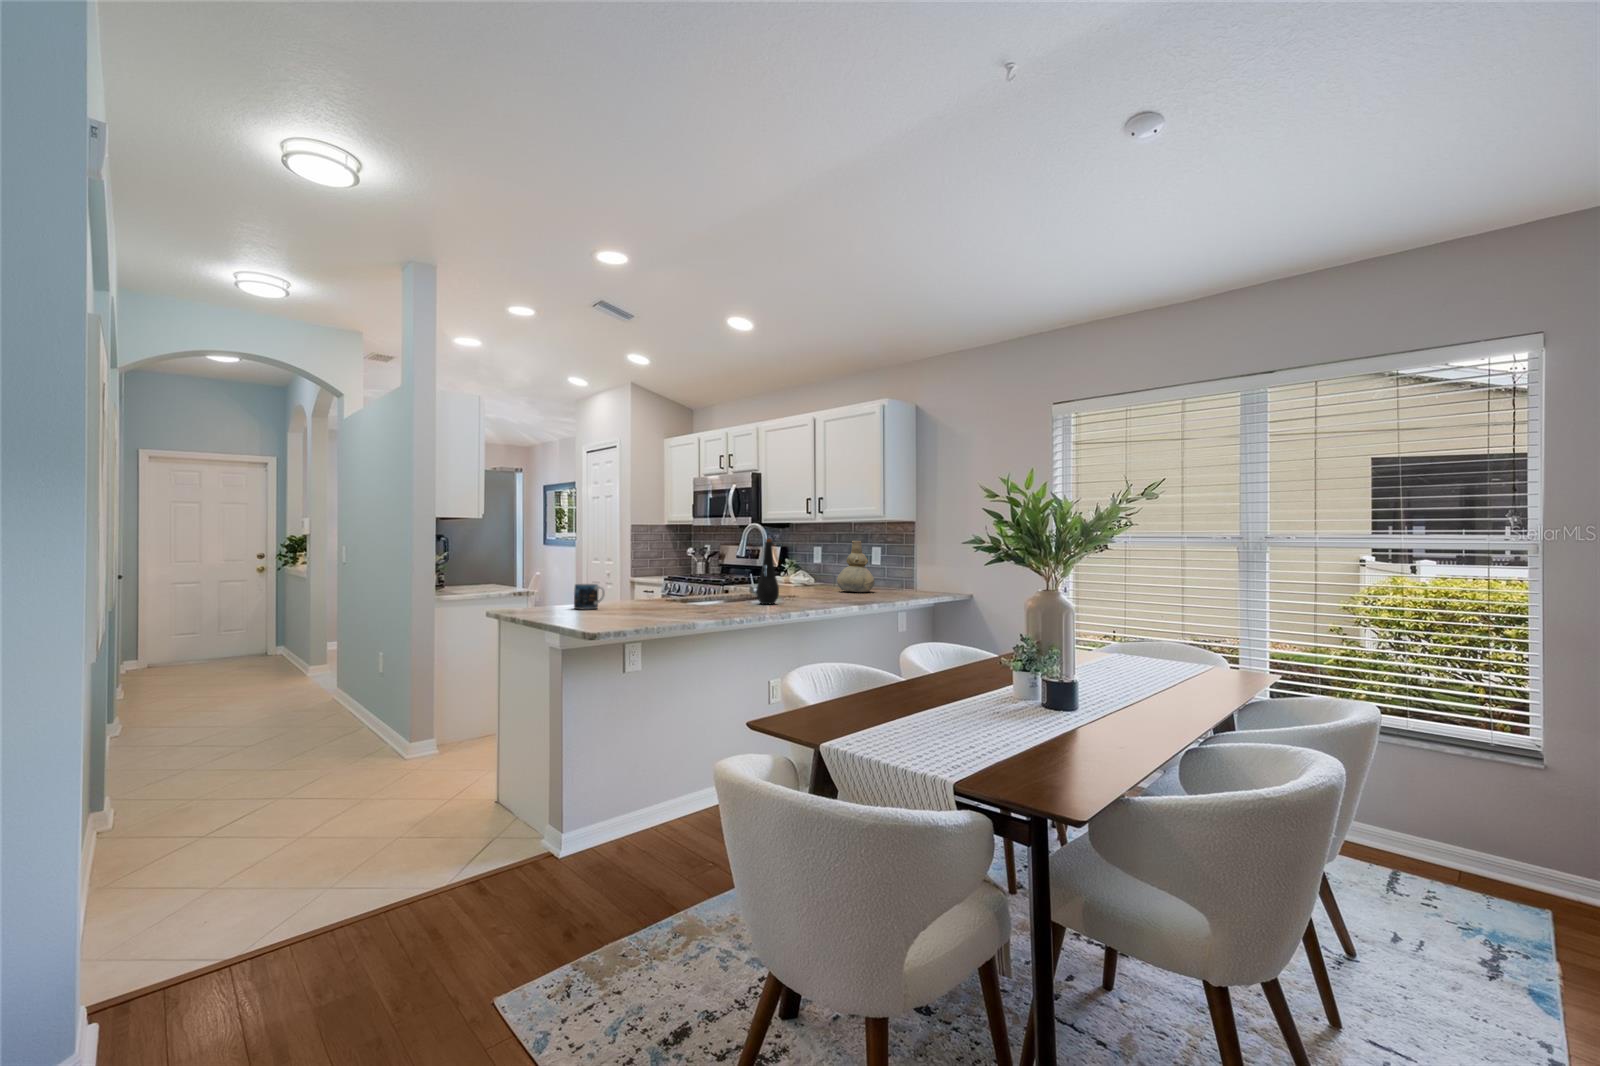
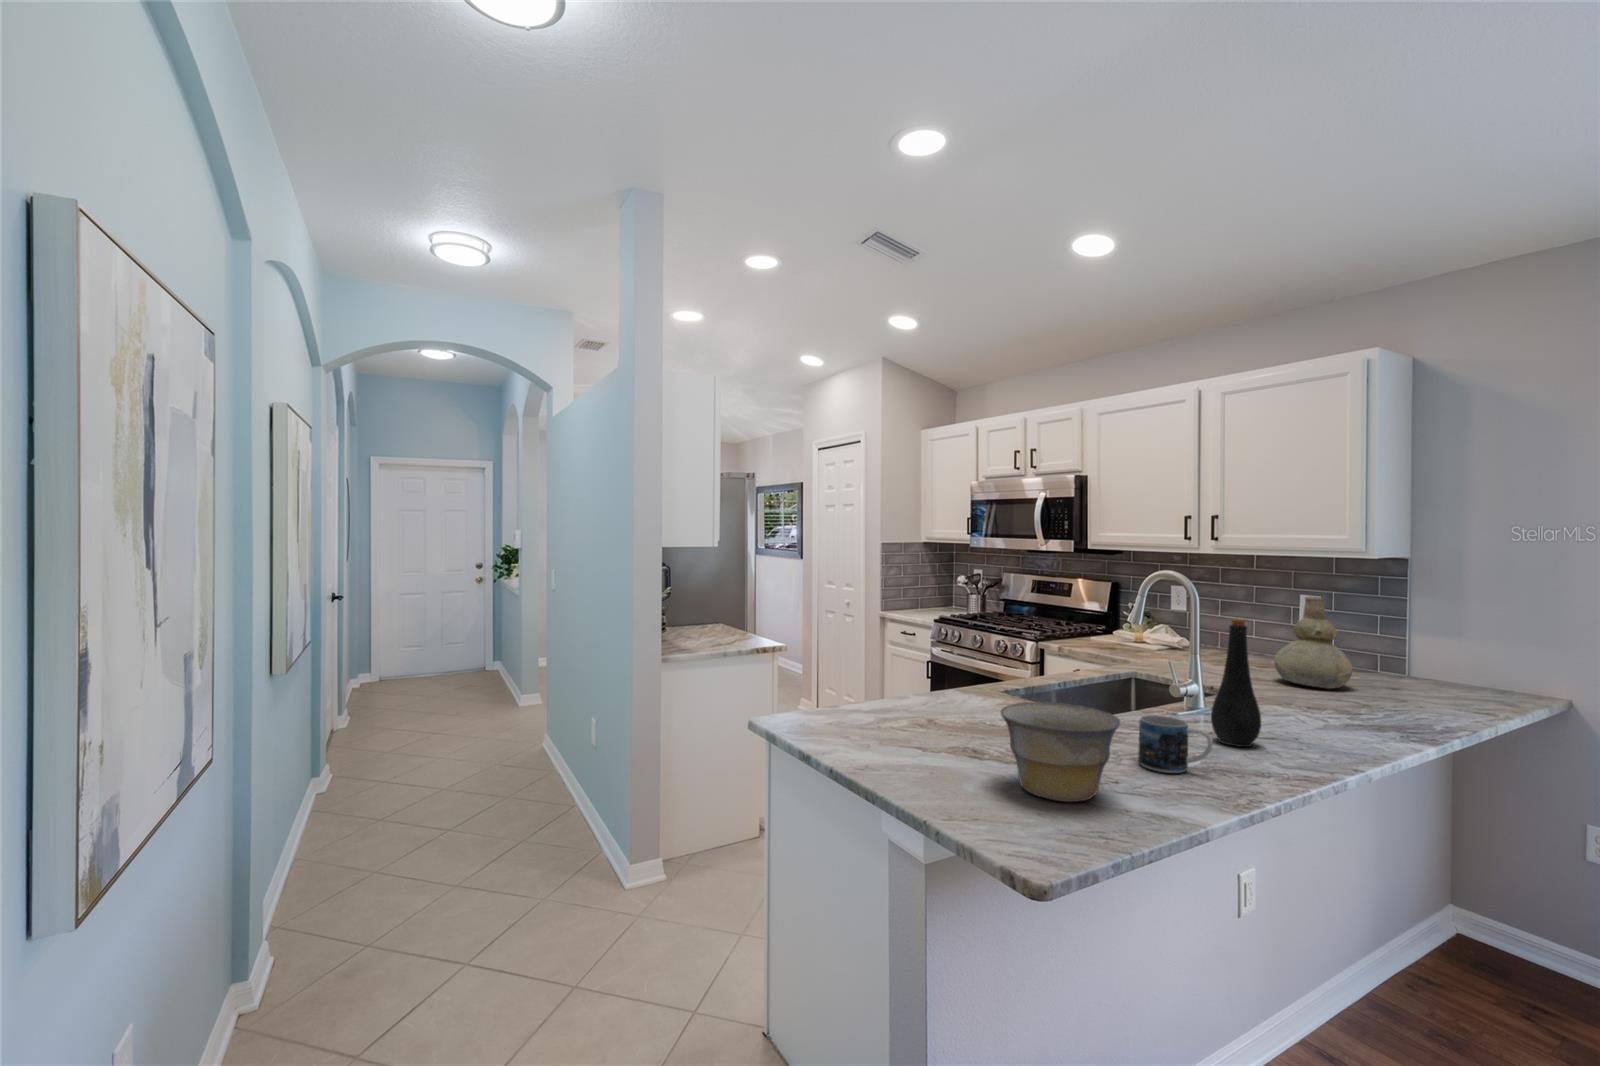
bowl: none [619,574,677,614] -> present [1001,702,1120,802]
mug: present [574,584,605,609] -> present [1138,715,1212,773]

